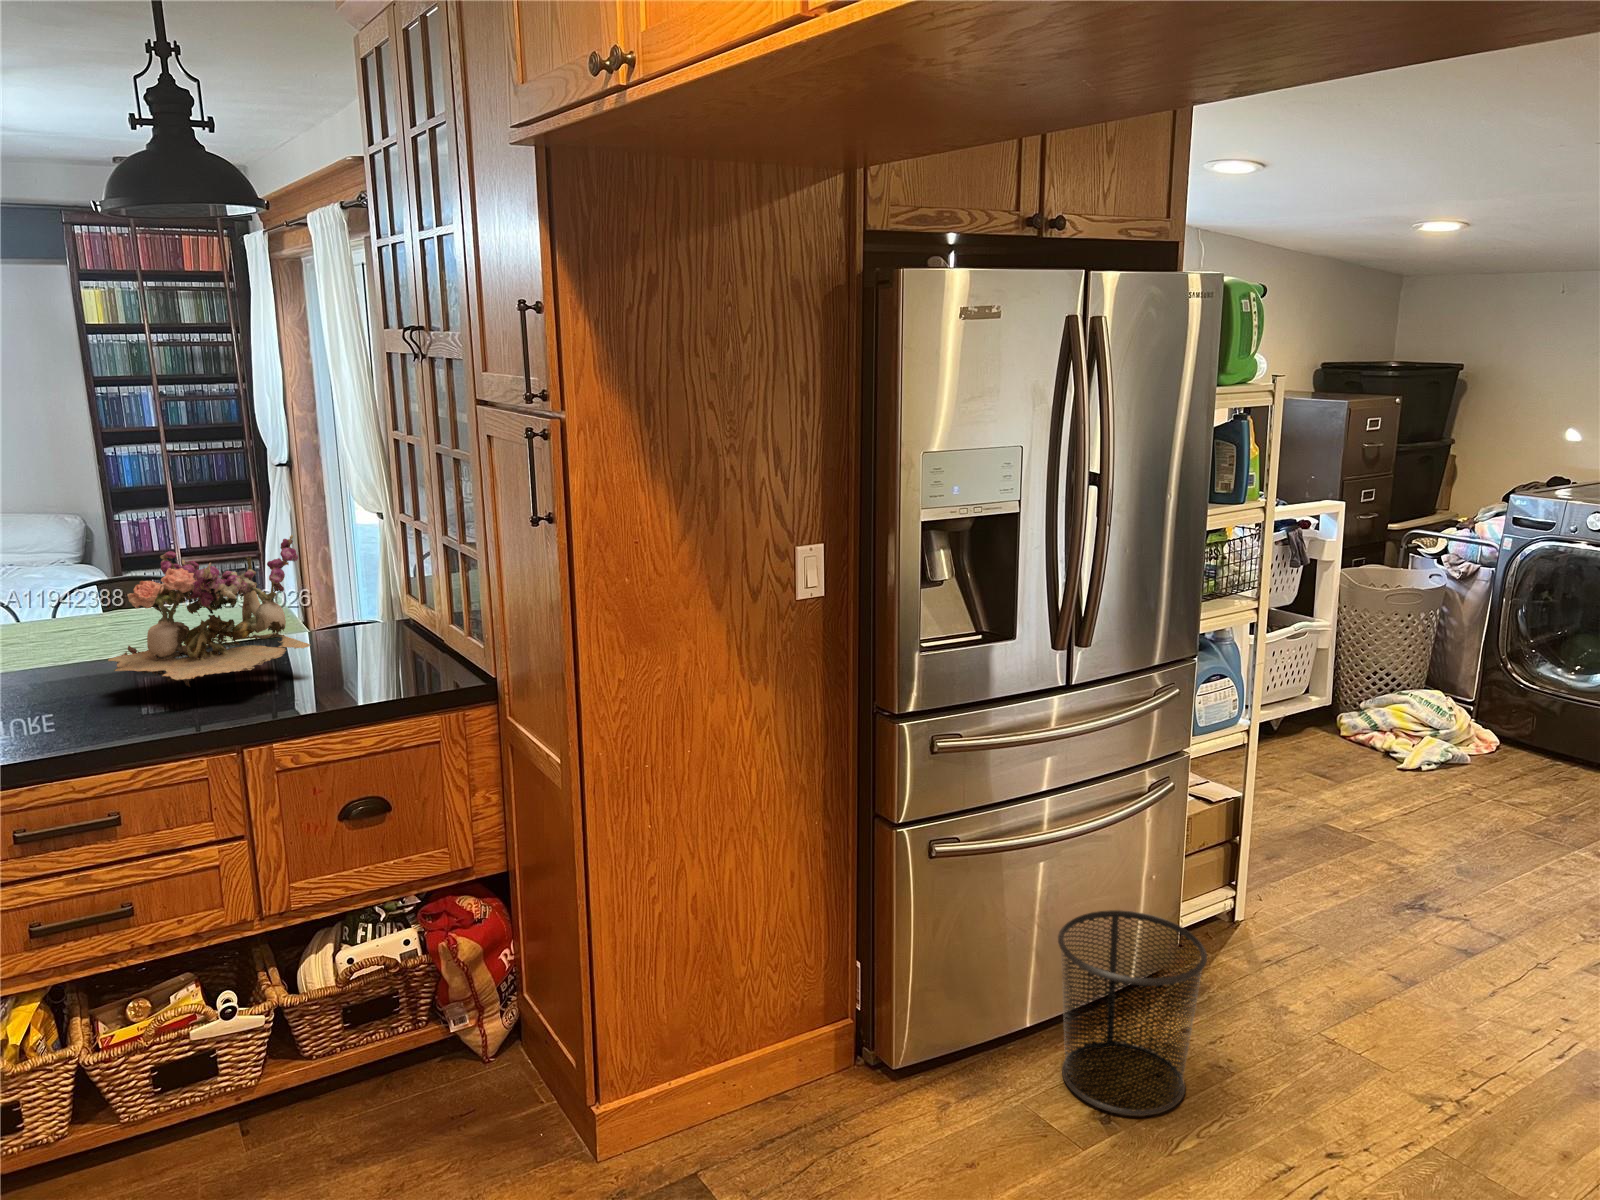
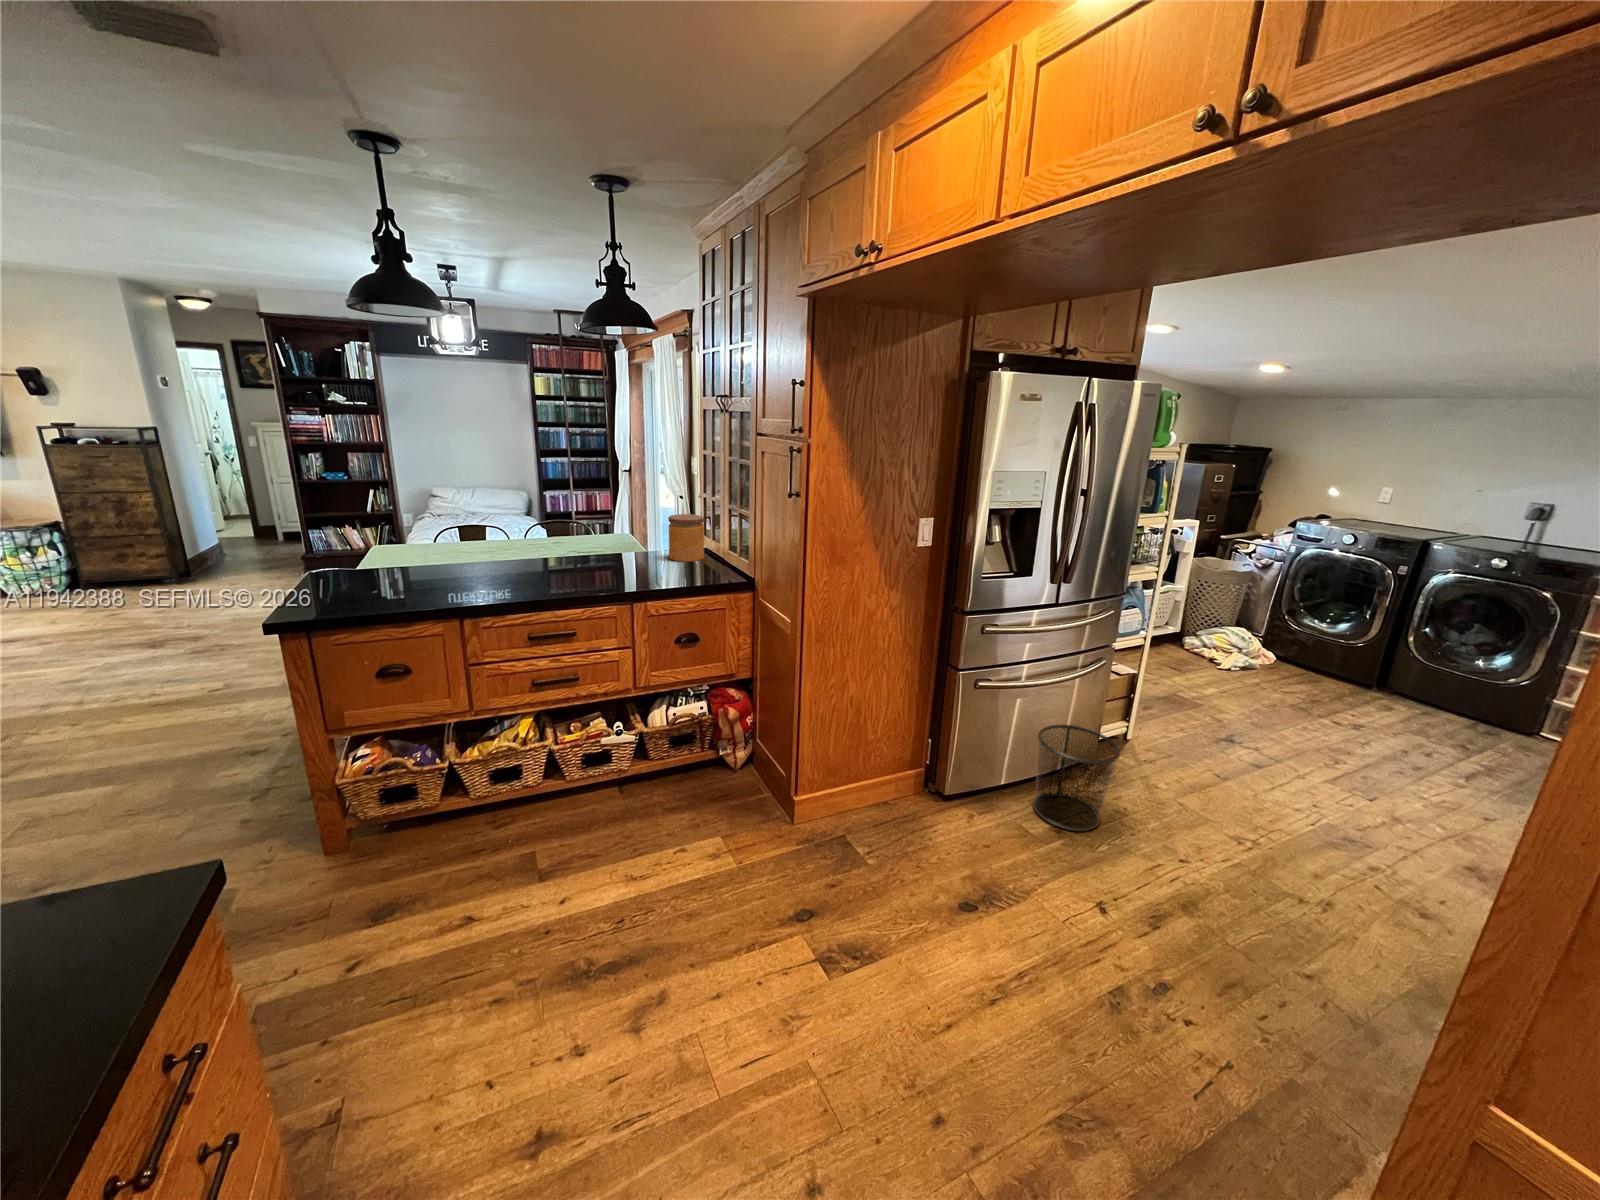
flower arrangement: present [108,535,310,686] -> none [567,500,663,573]
jar: none [326,555,405,650] -> present [668,514,704,562]

